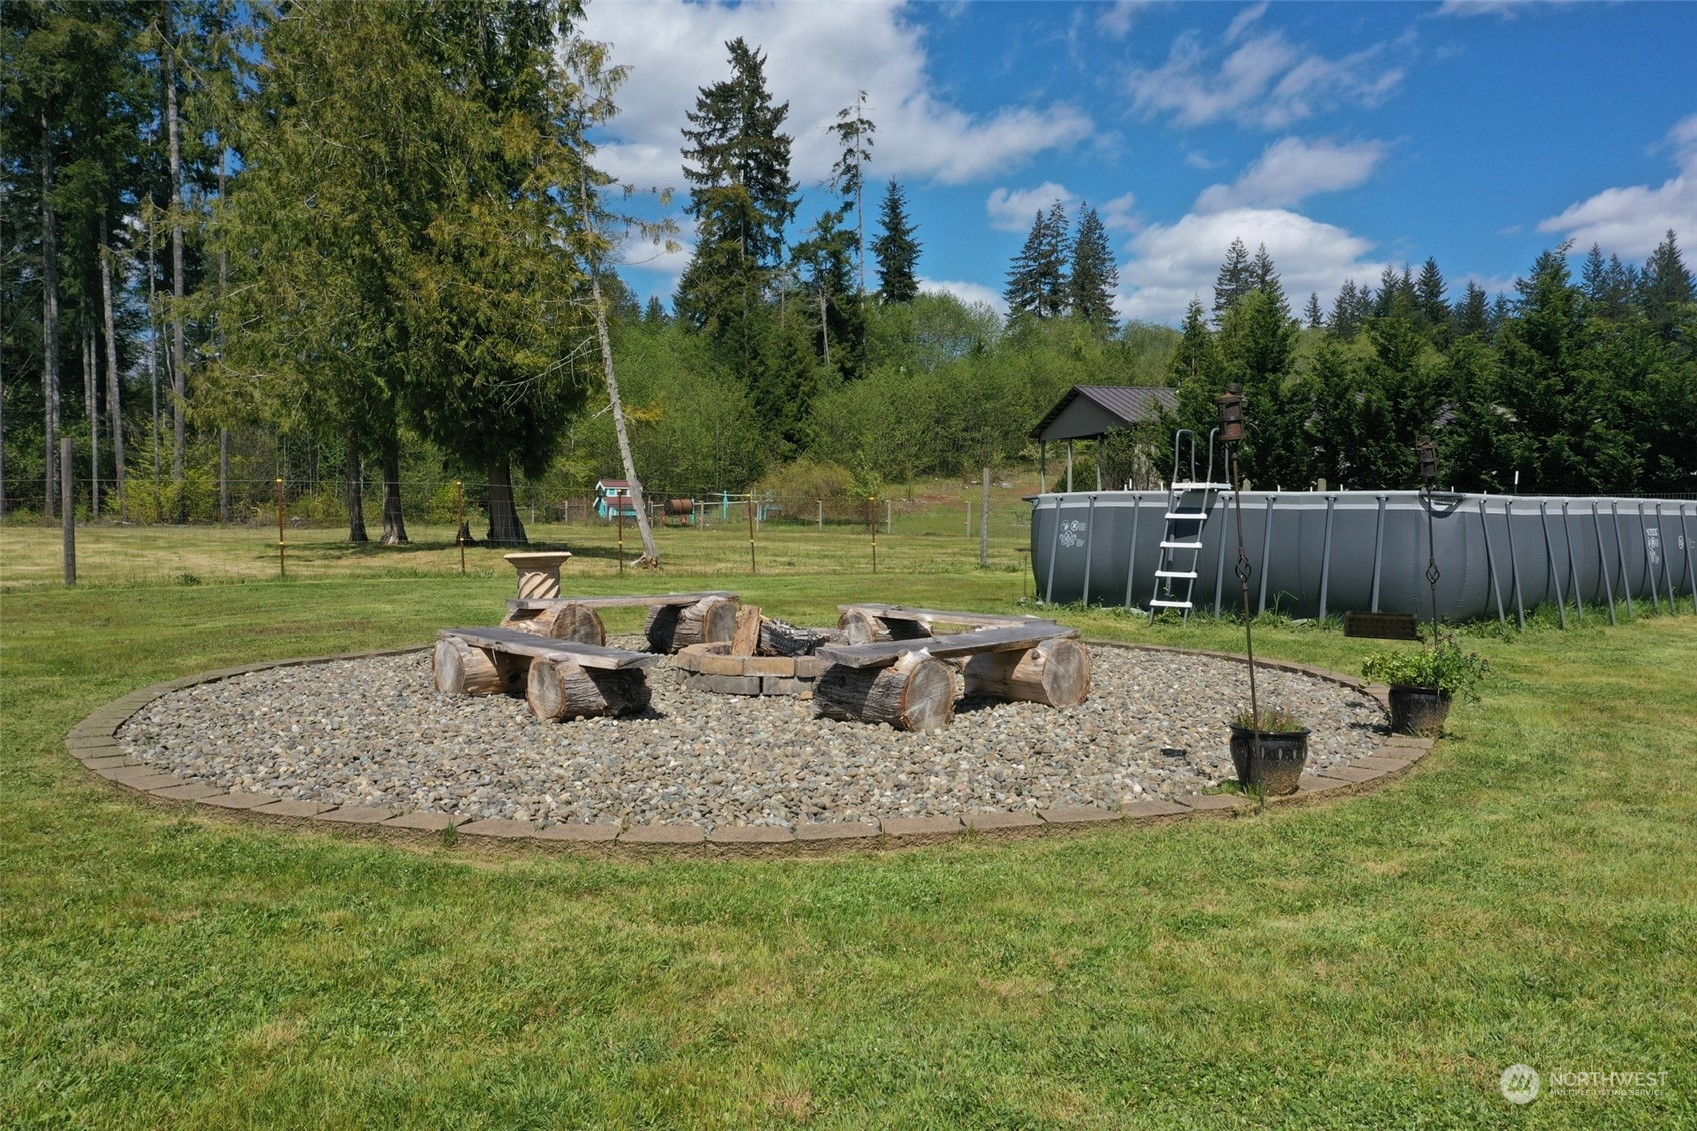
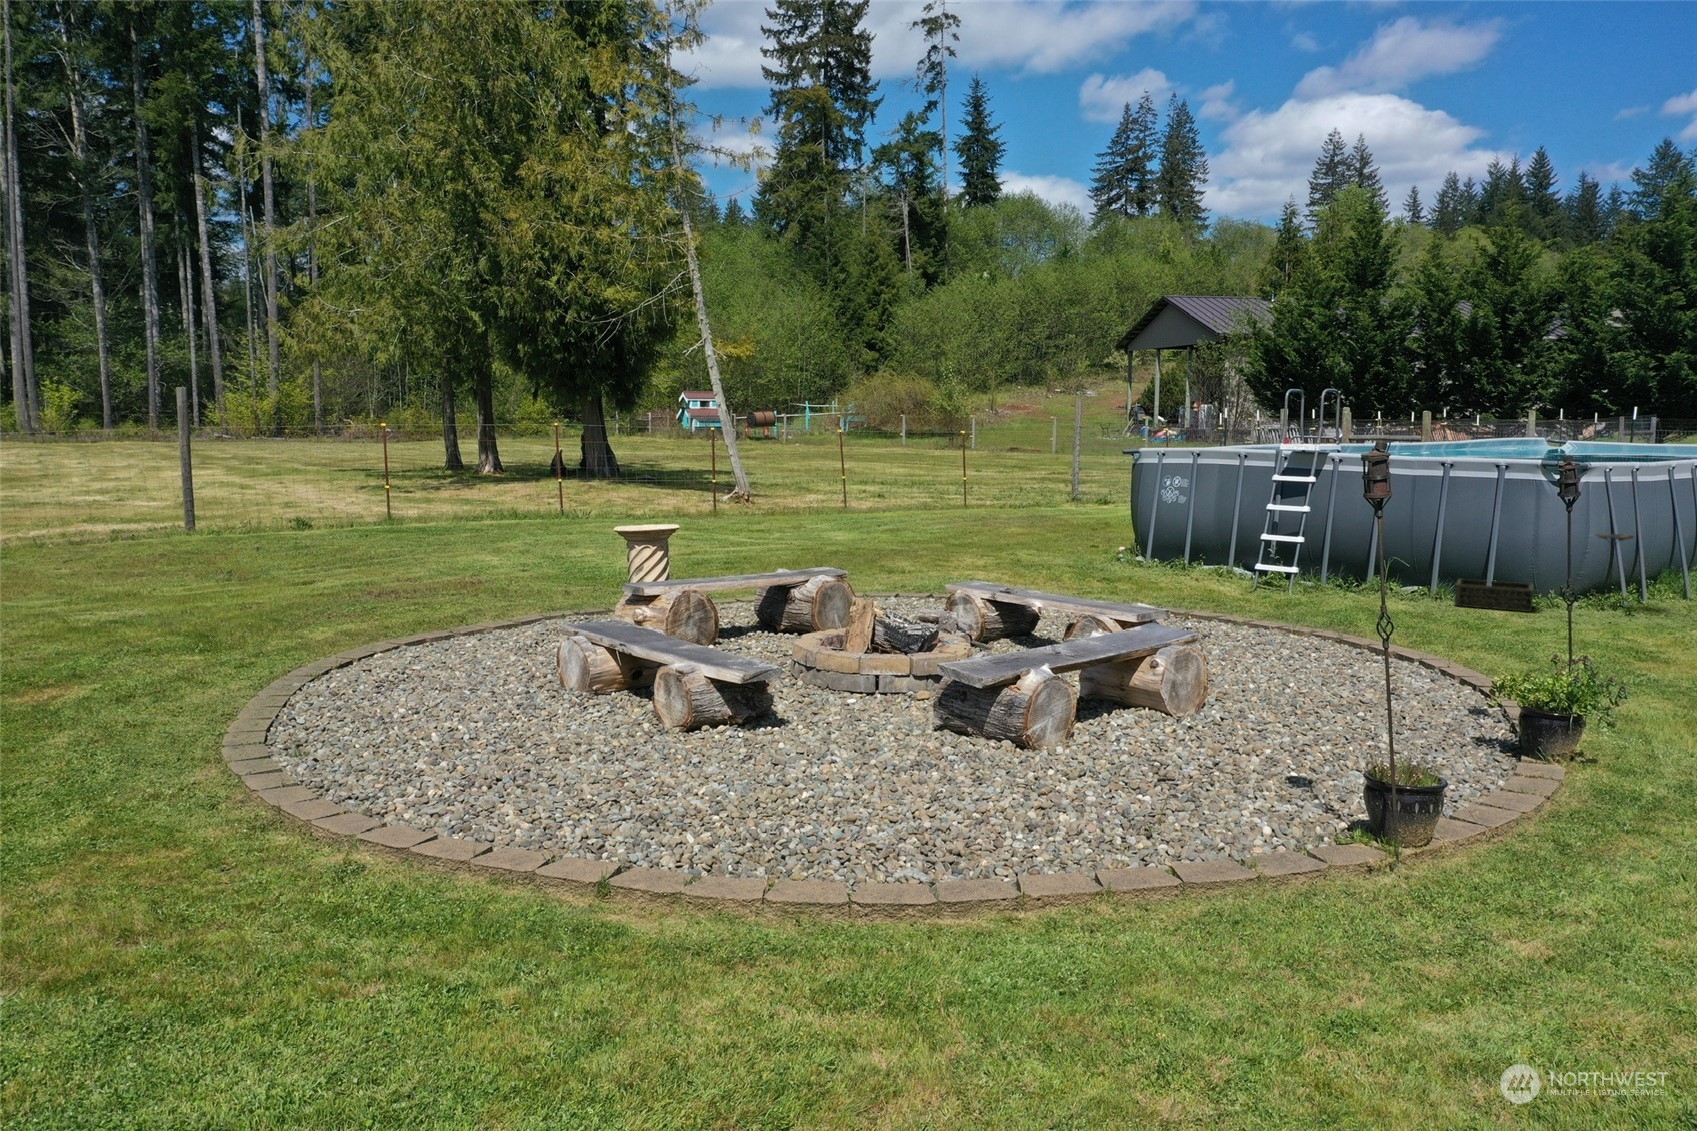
side table: present [1014,548,1037,597] -> present [1596,534,1633,607]

